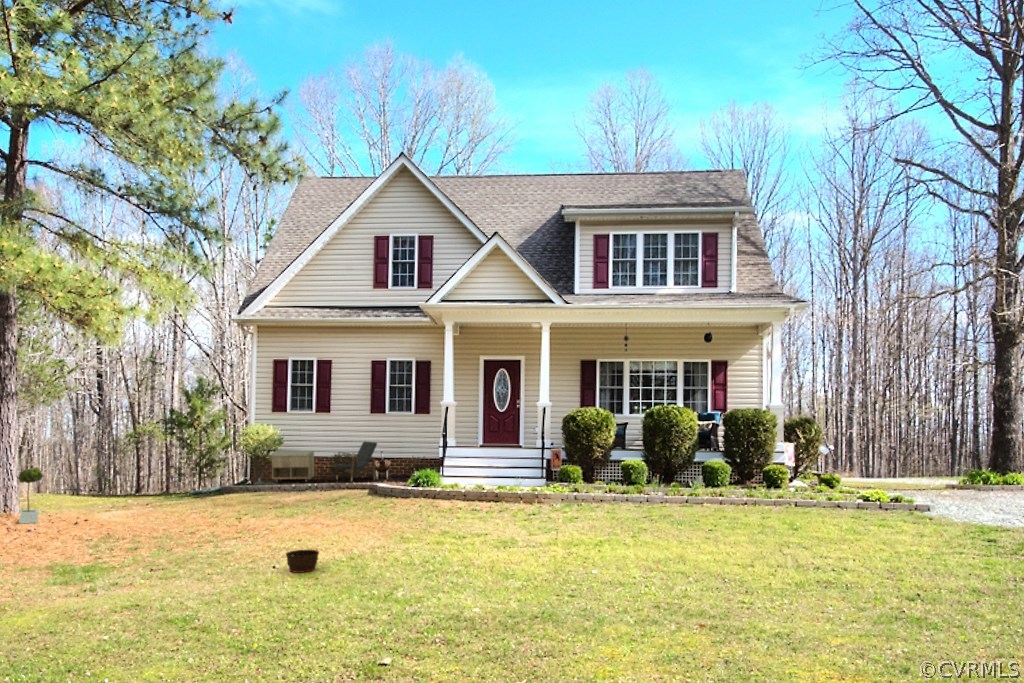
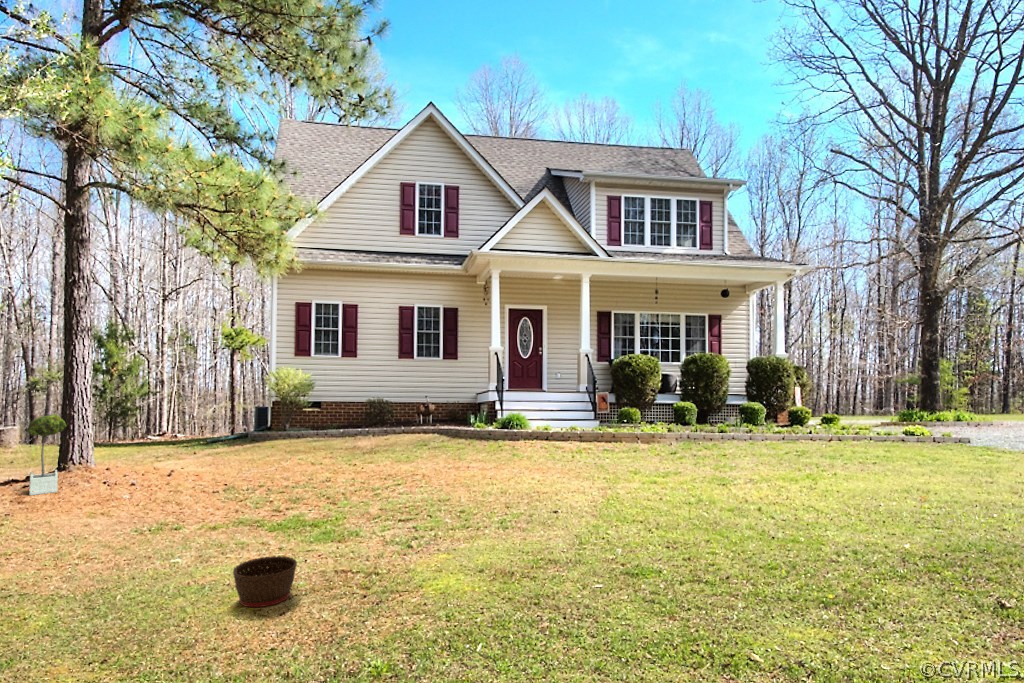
lounge chair: present [333,441,377,482] -> none [366,386,411,427]
storage bench: present [272,451,314,482] -> none [302,396,343,429]
basket: present [286,550,319,573] -> present [233,556,297,607]

